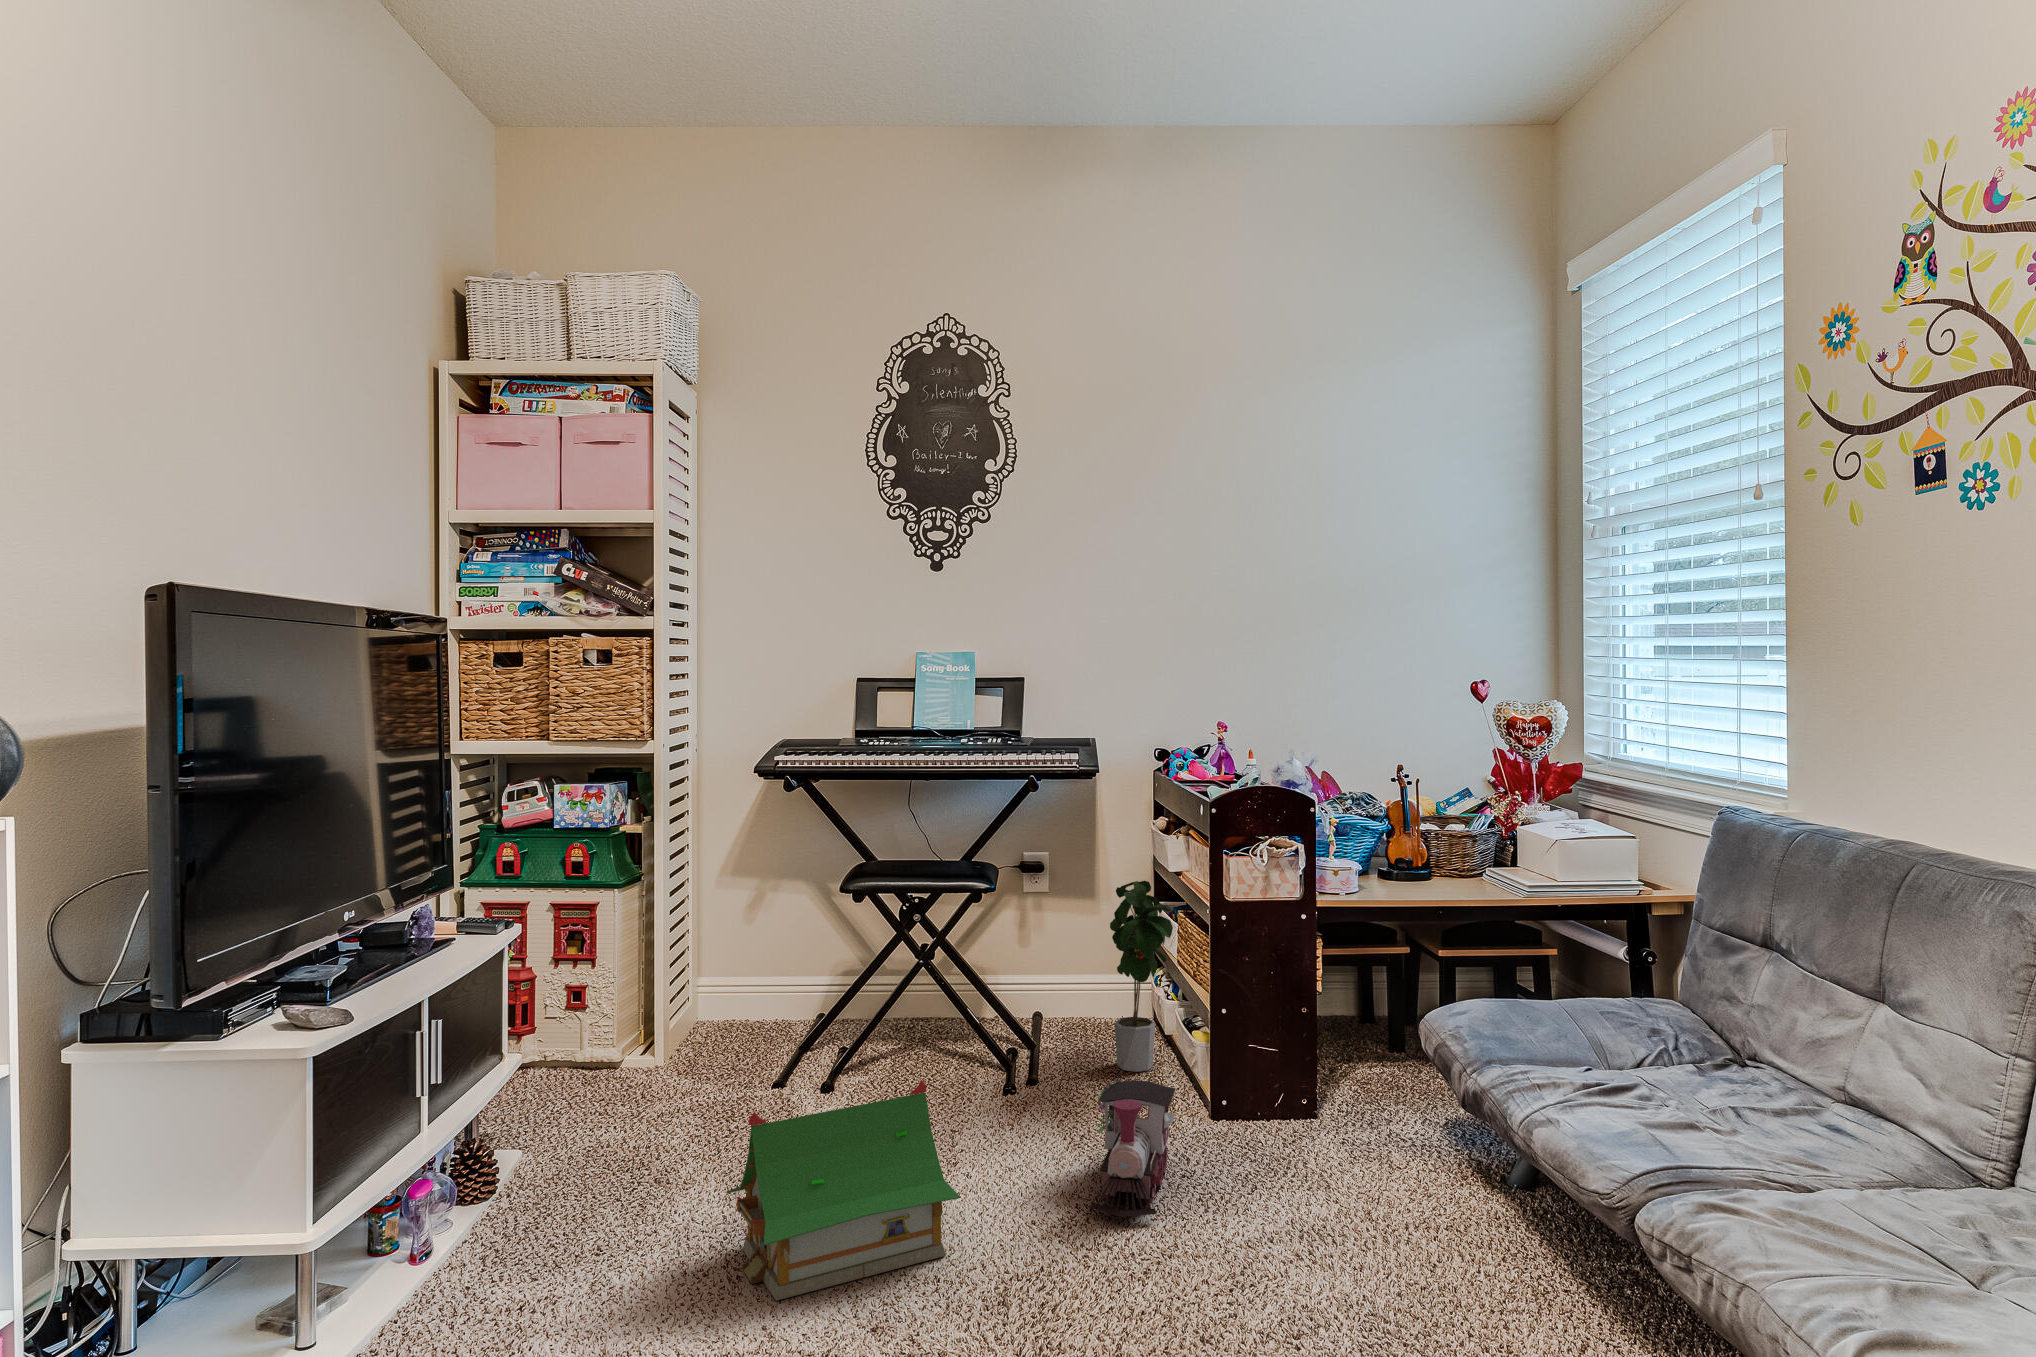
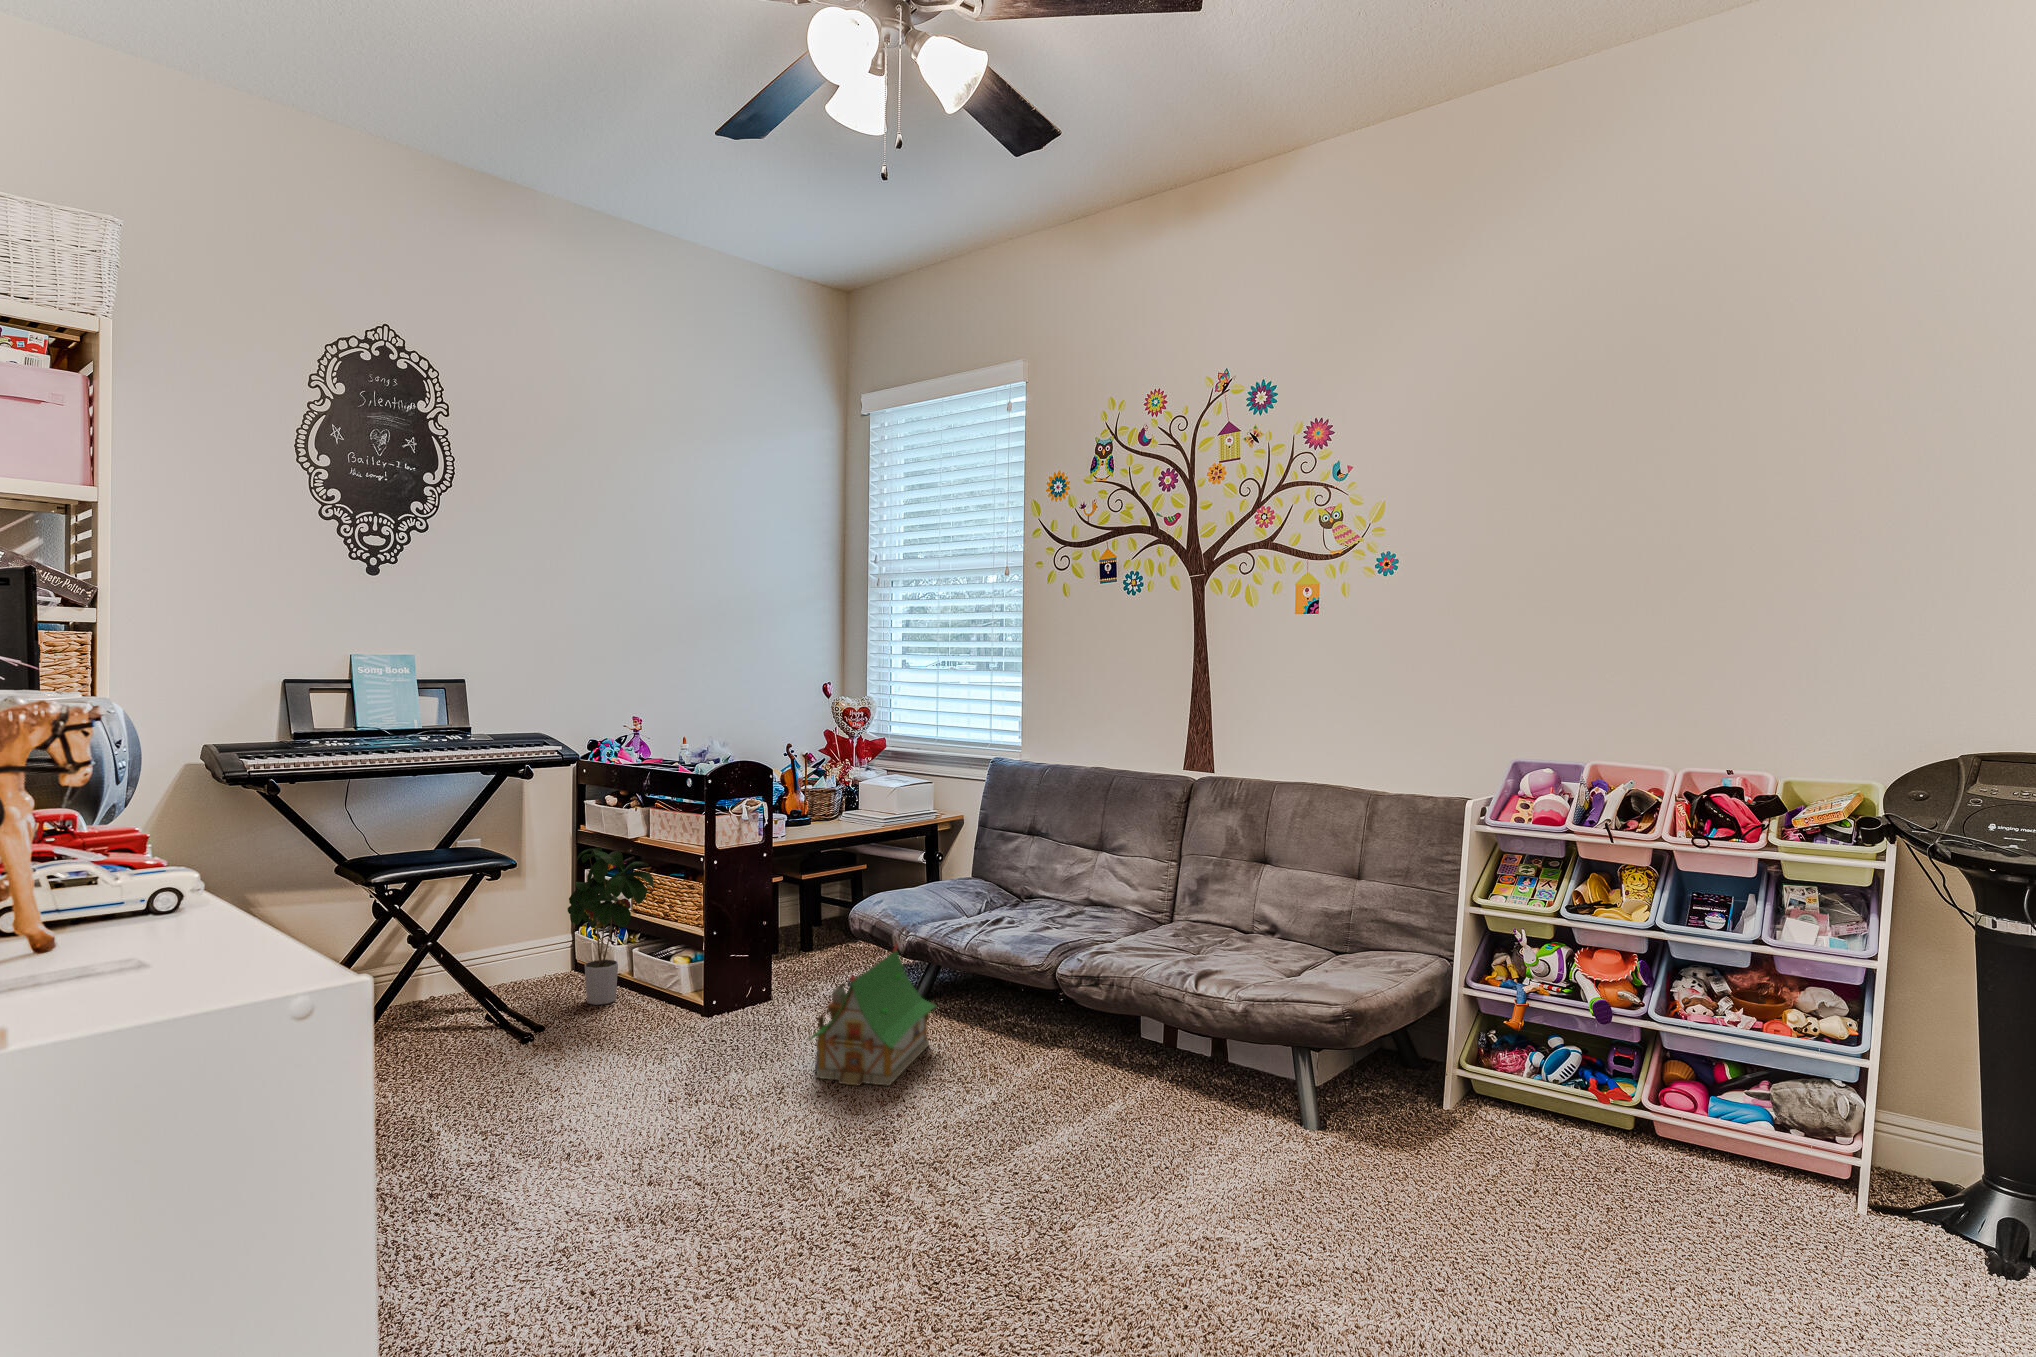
toy train: present [1088,1079,1175,1217] -> none [663,989,748,1082]
toy house: present [727,1080,960,1301] -> present [808,945,936,1086]

